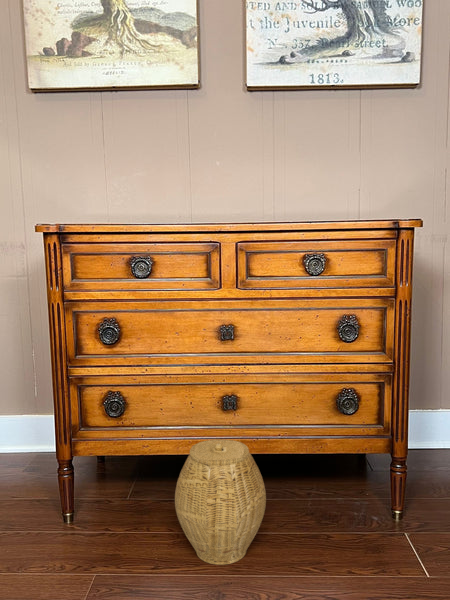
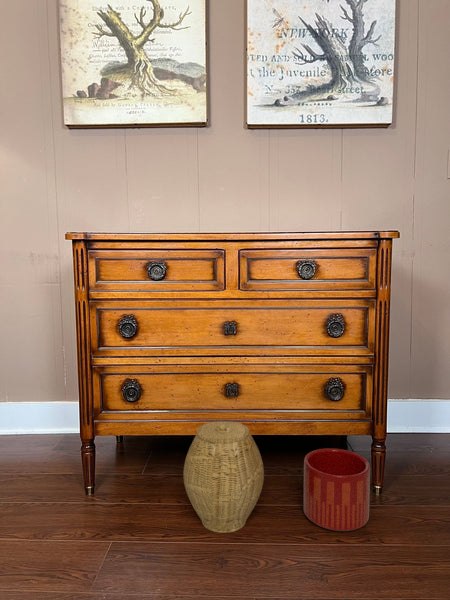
planter: none [312,469,387,562] -> present [304,448,370,531]

